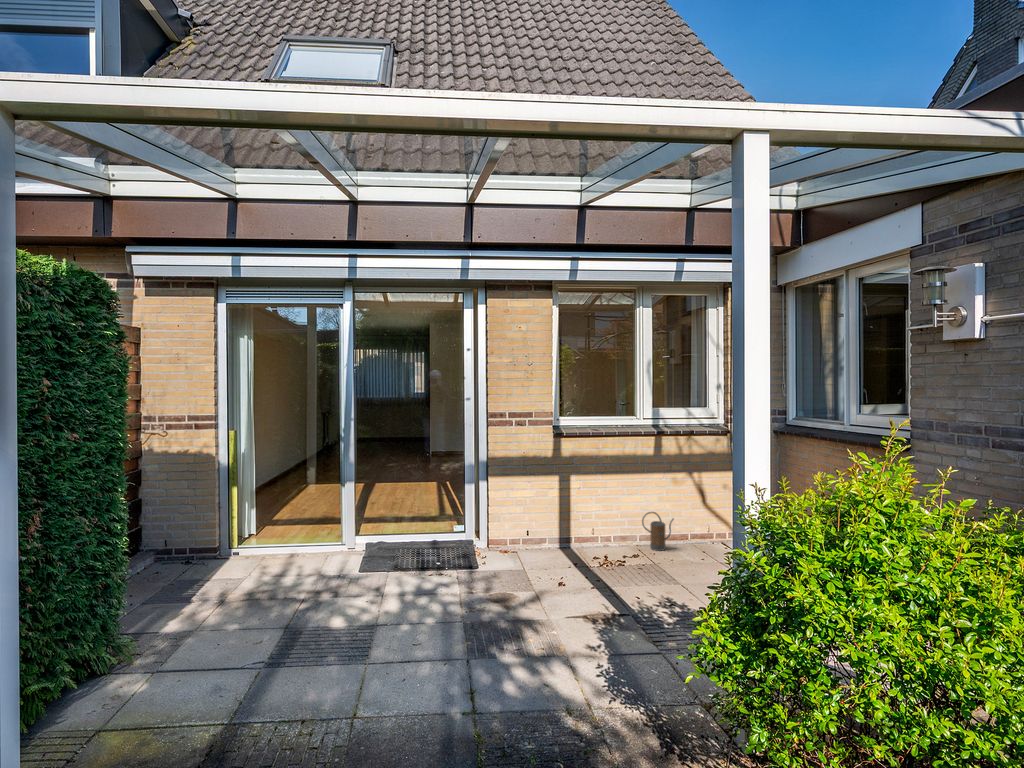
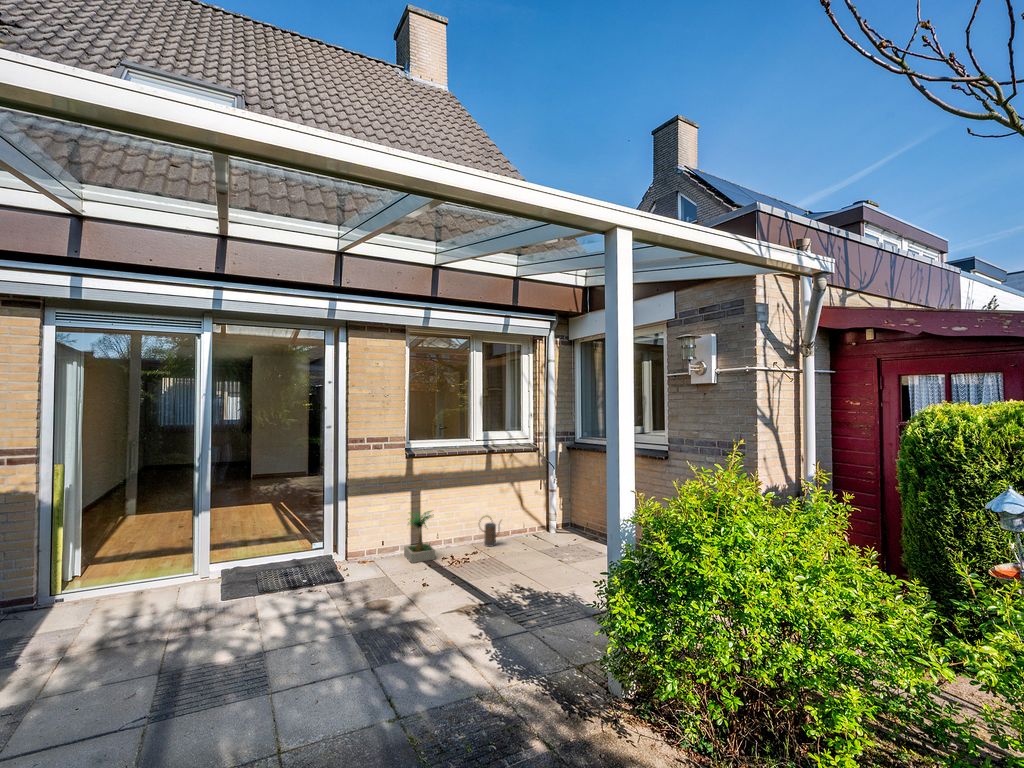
potted plant: none [549,496,590,558] -> present [404,511,435,563]

